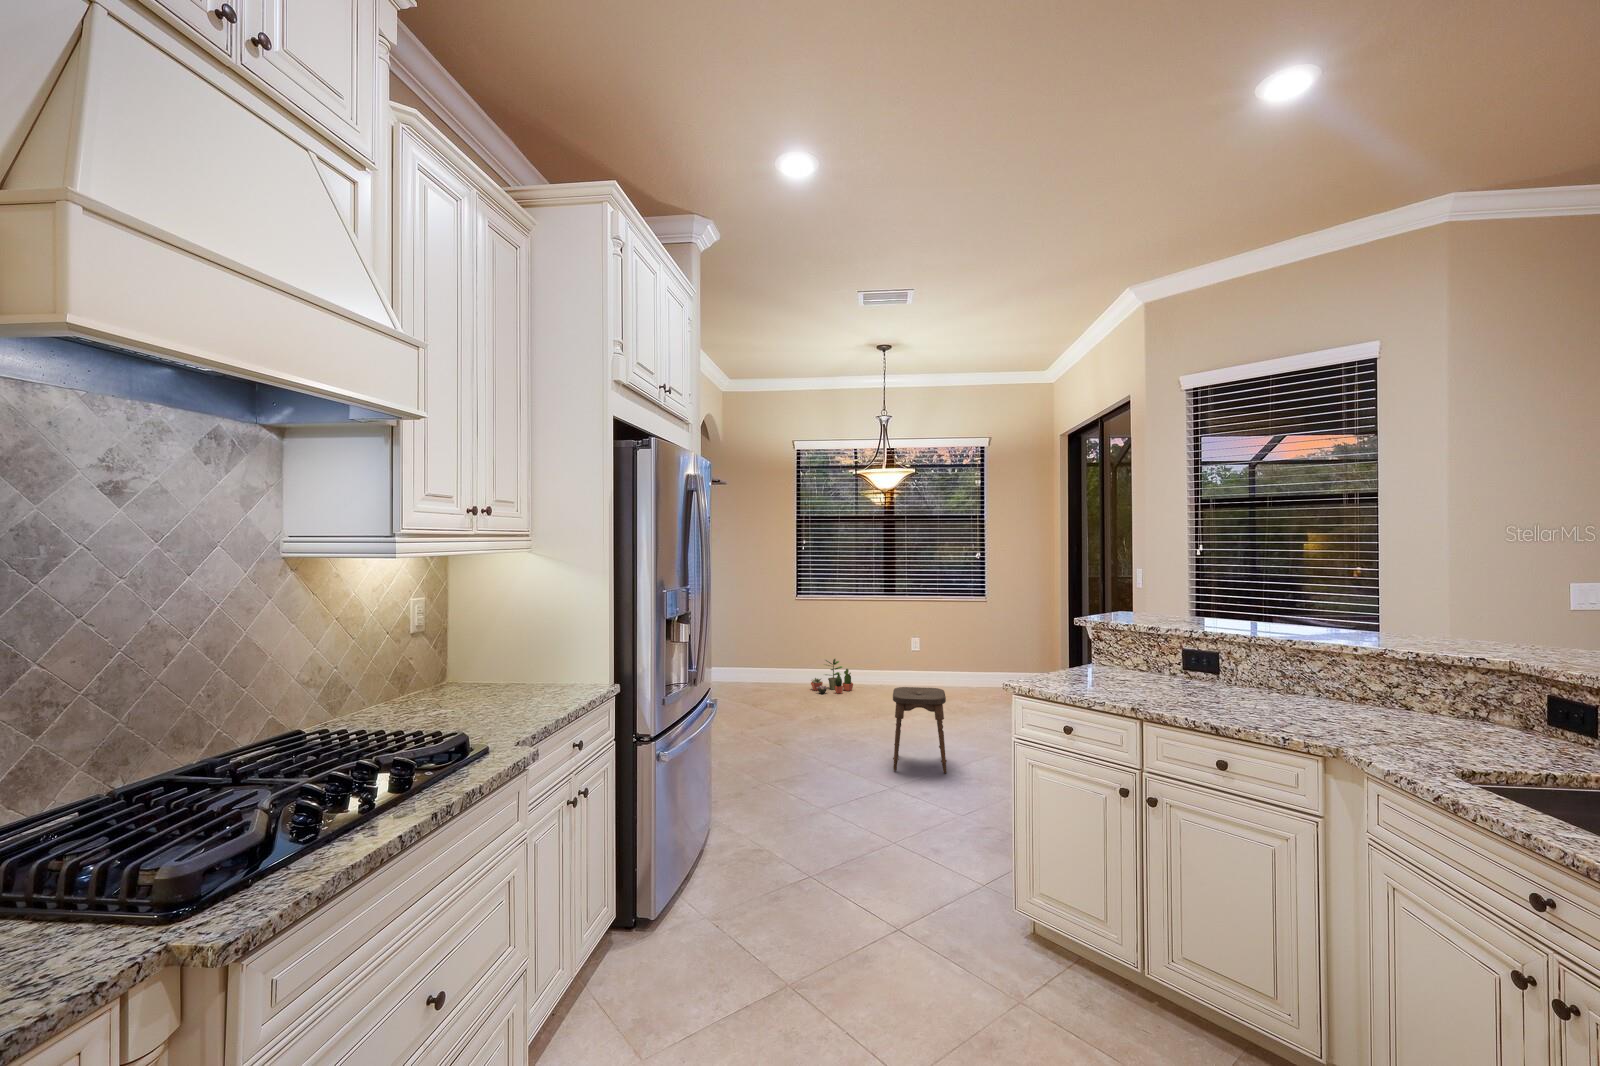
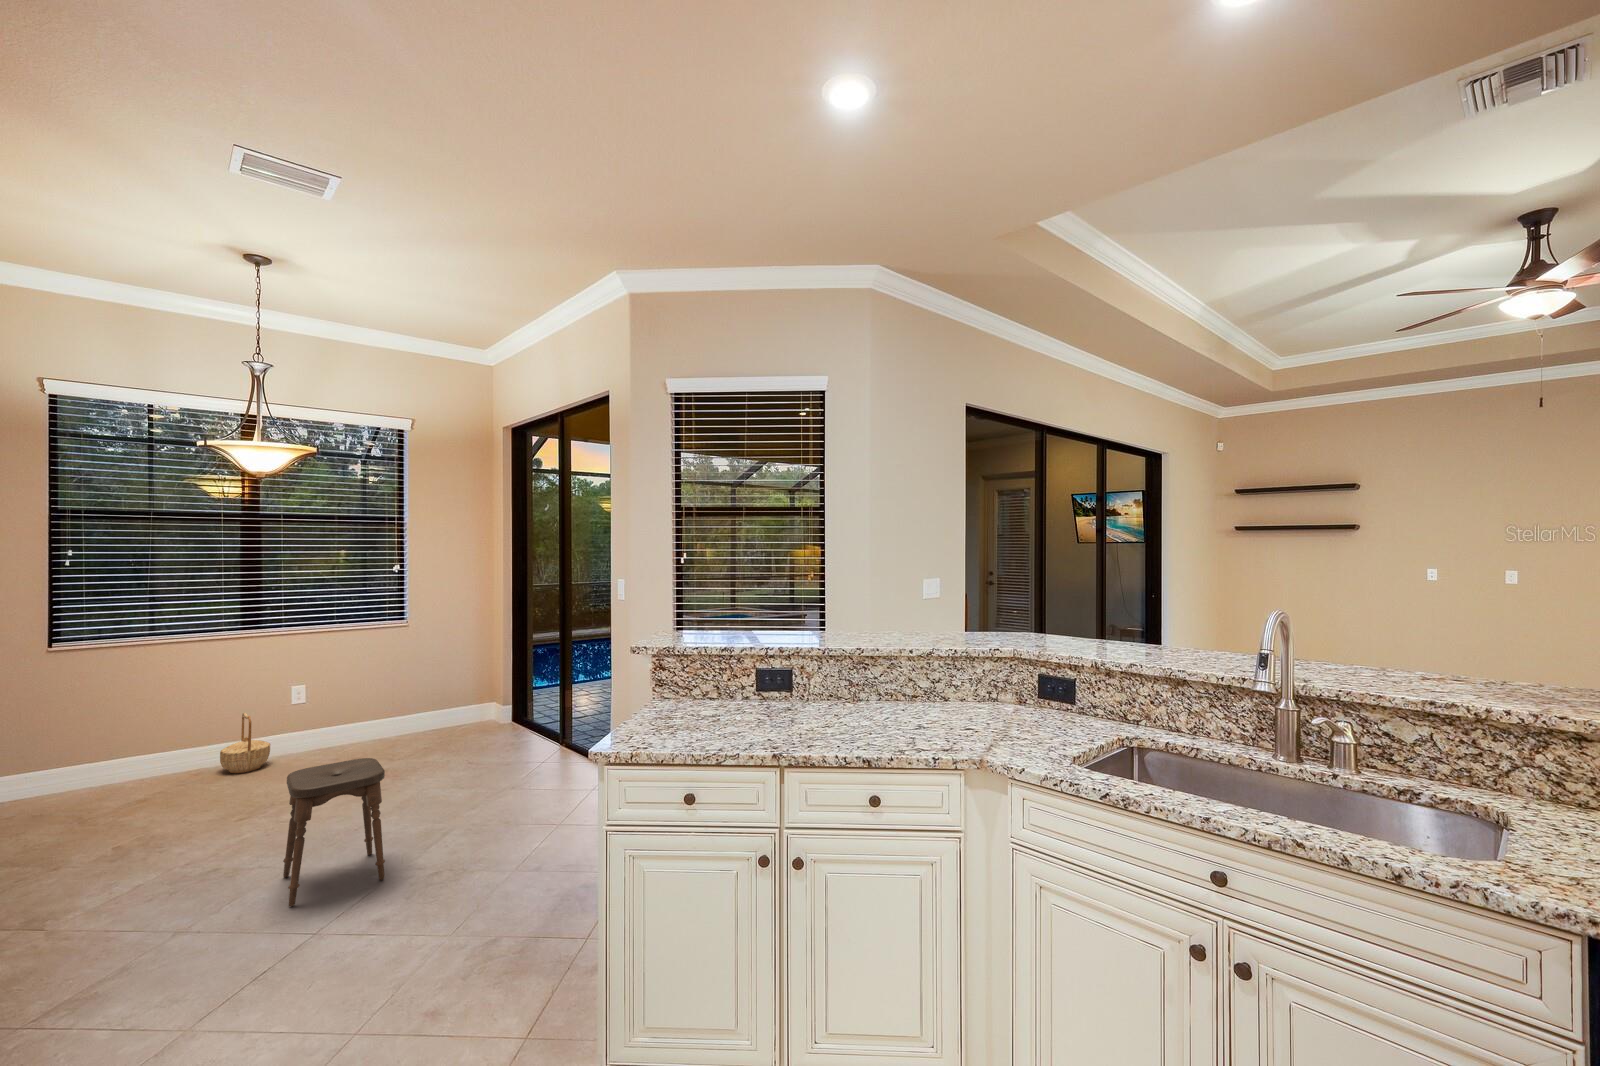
basket: none [877,652,903,693] -> present [220,712,270,773]
potted plant: present [811,659,853,694] -> none [68,739,170,804]

